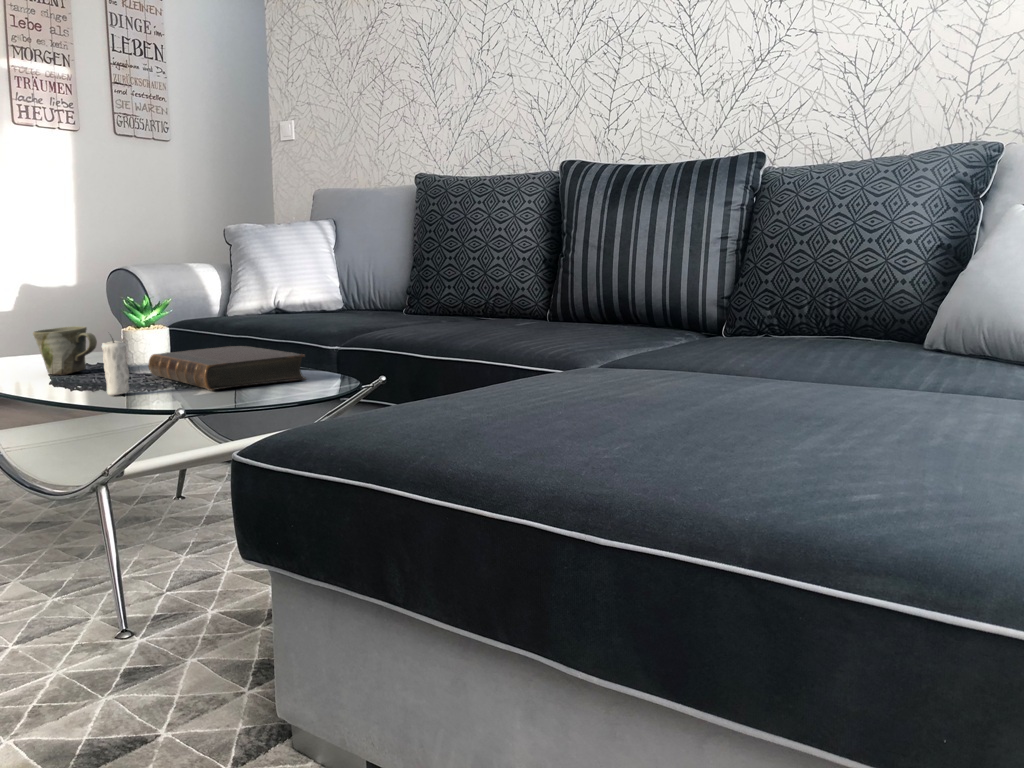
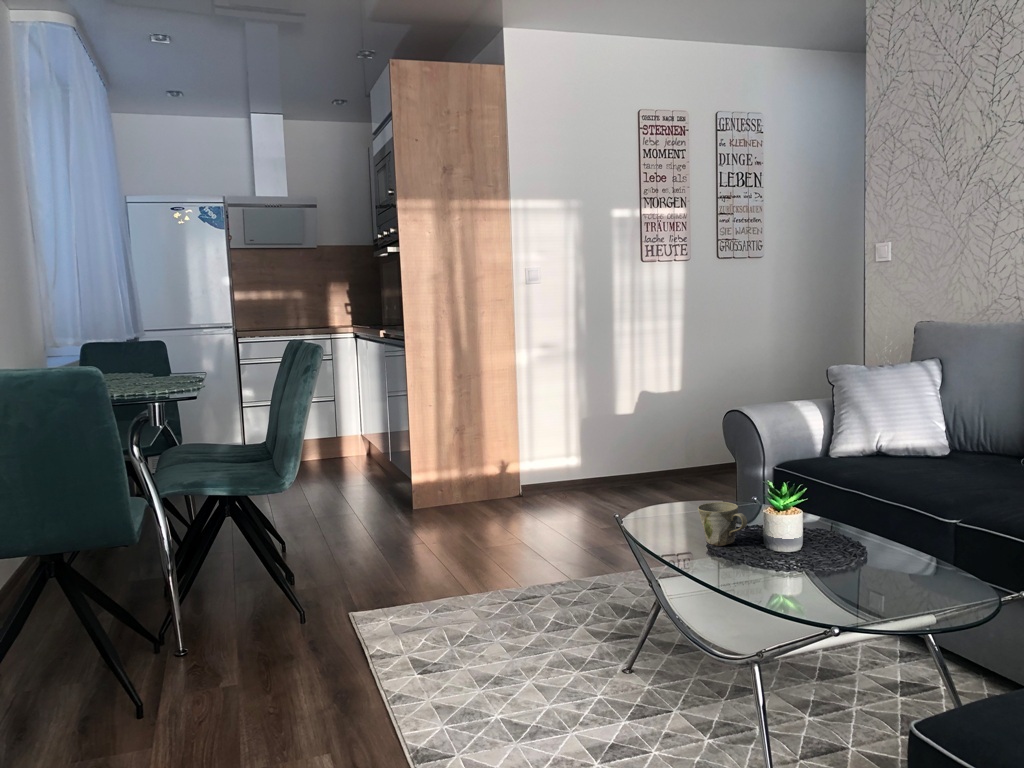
candle: present [102,338,129,395] -> none [768,538,788,593]
book: present [149,346,306,390] -> none [792,536,949,601]

